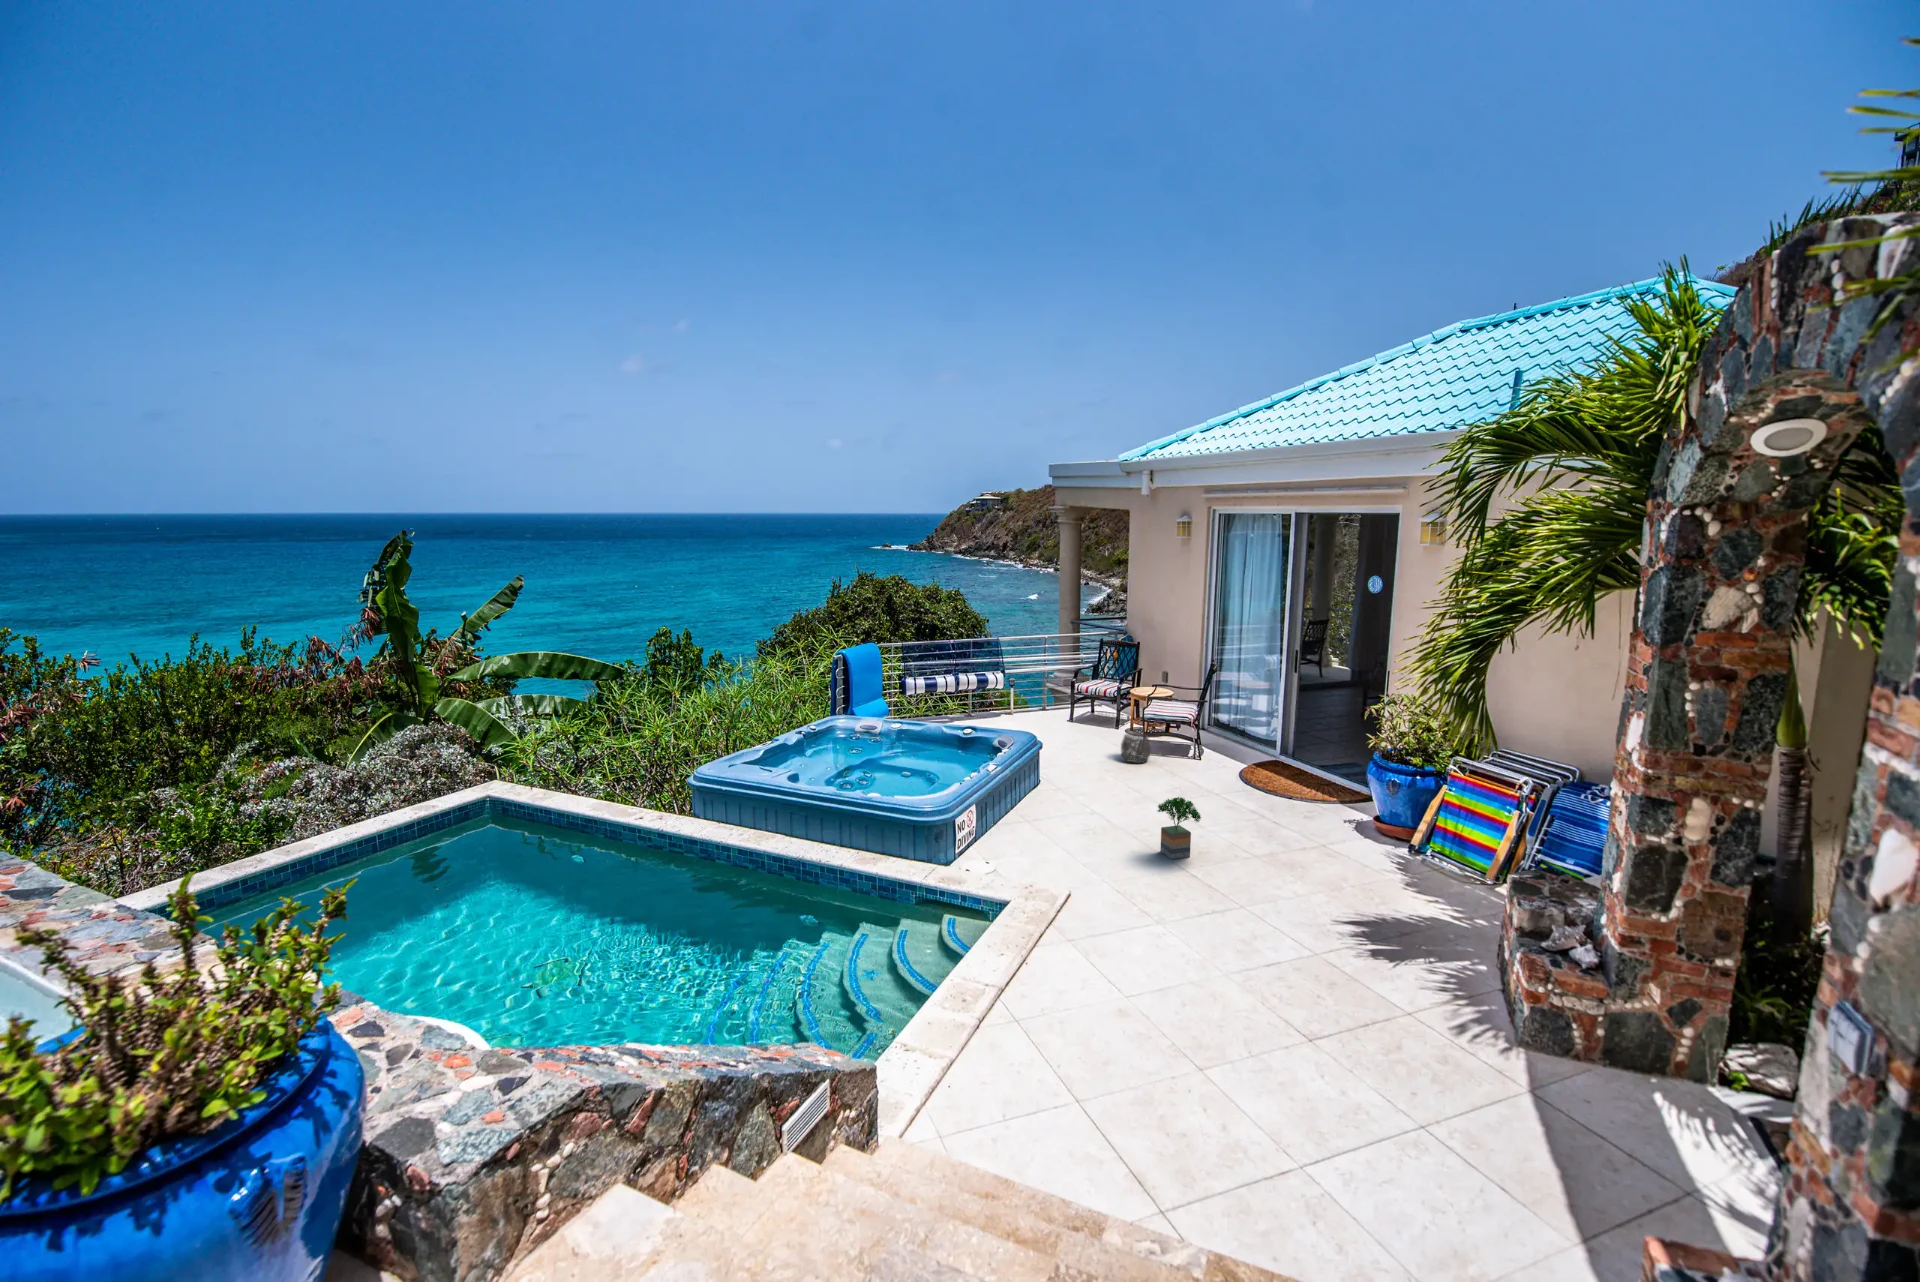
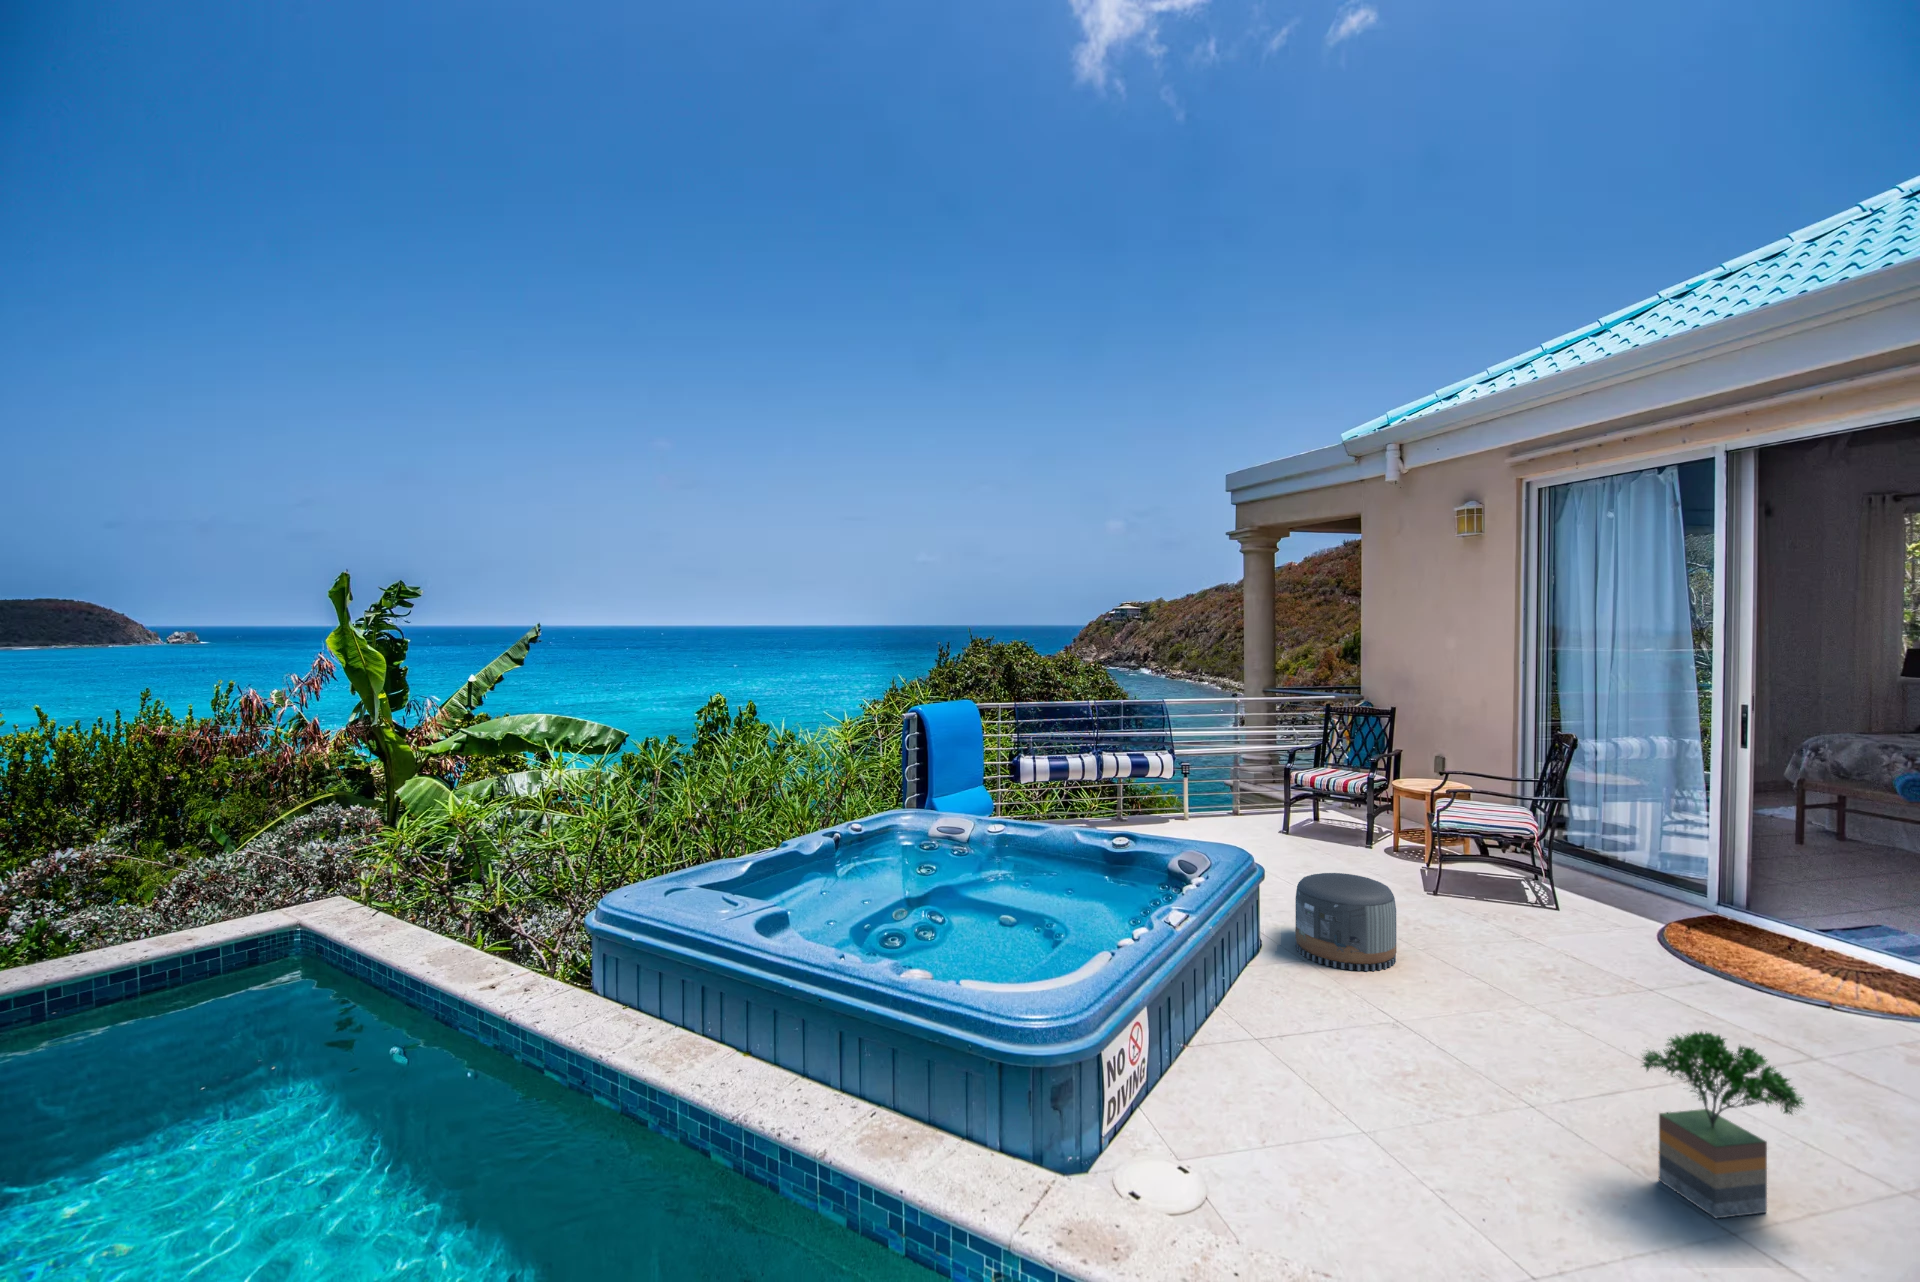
woven basket: present [1121,733,1151,764] -> none [1405,855,1469,914]
pouf: none [1056,745,1103,791] -> present [1295,873,1396,971]

